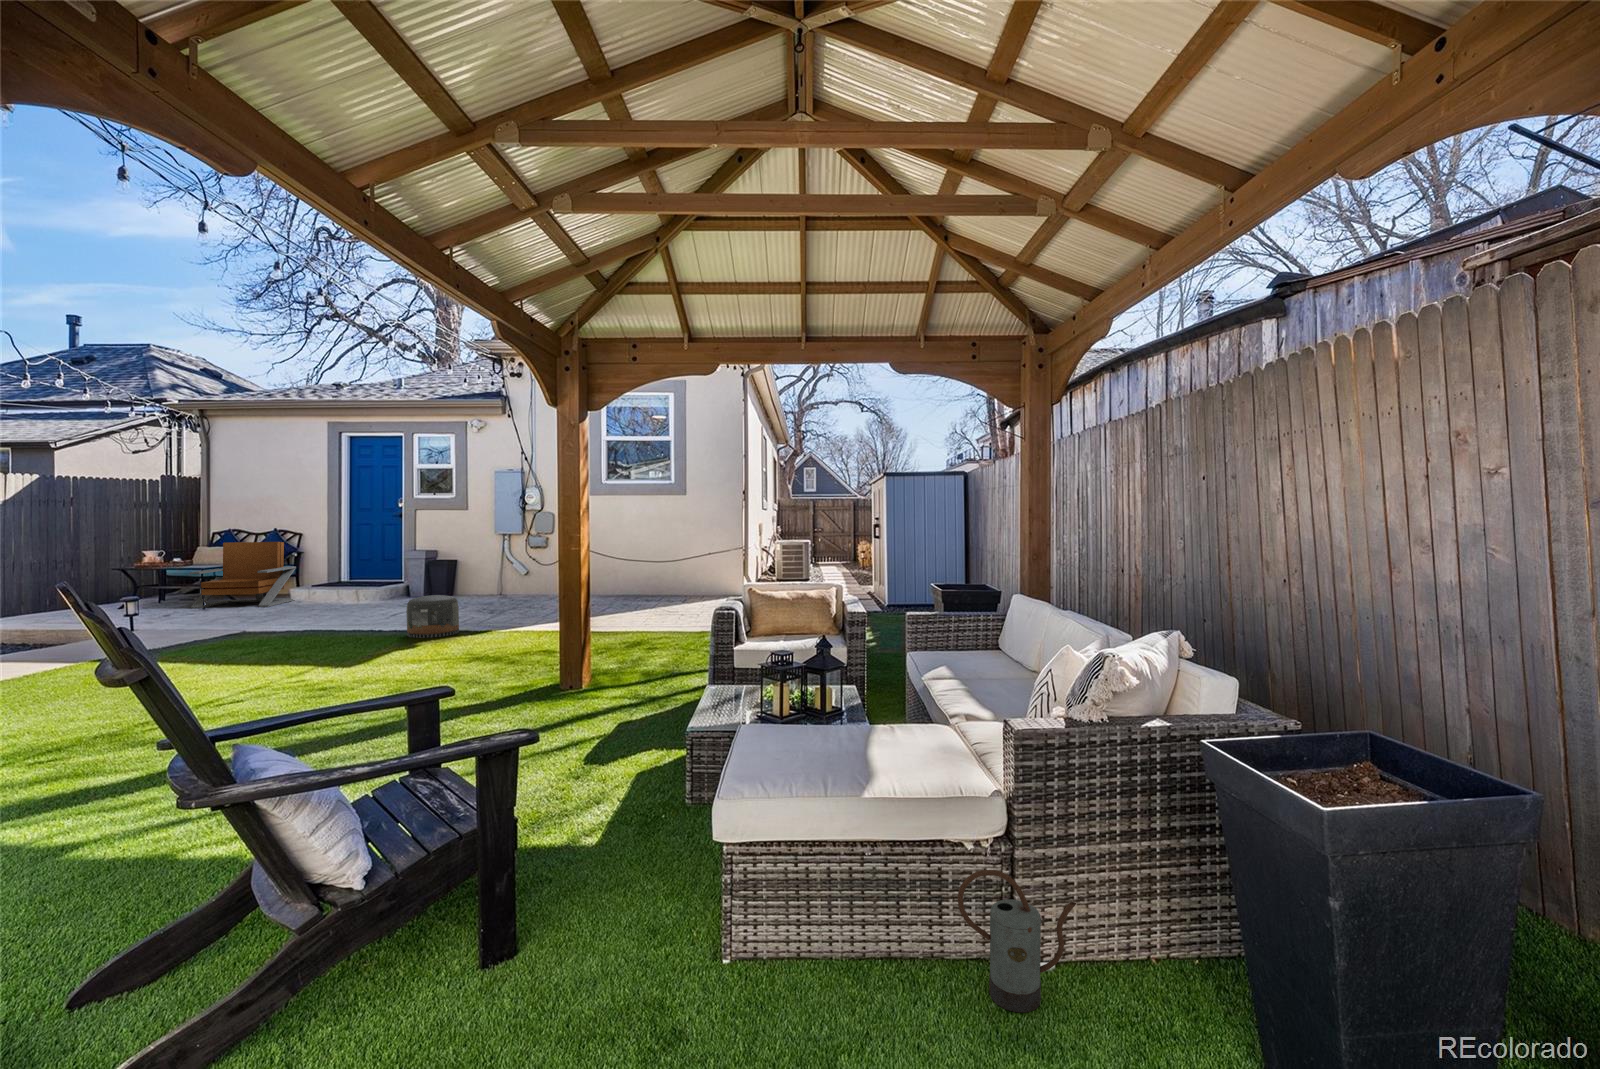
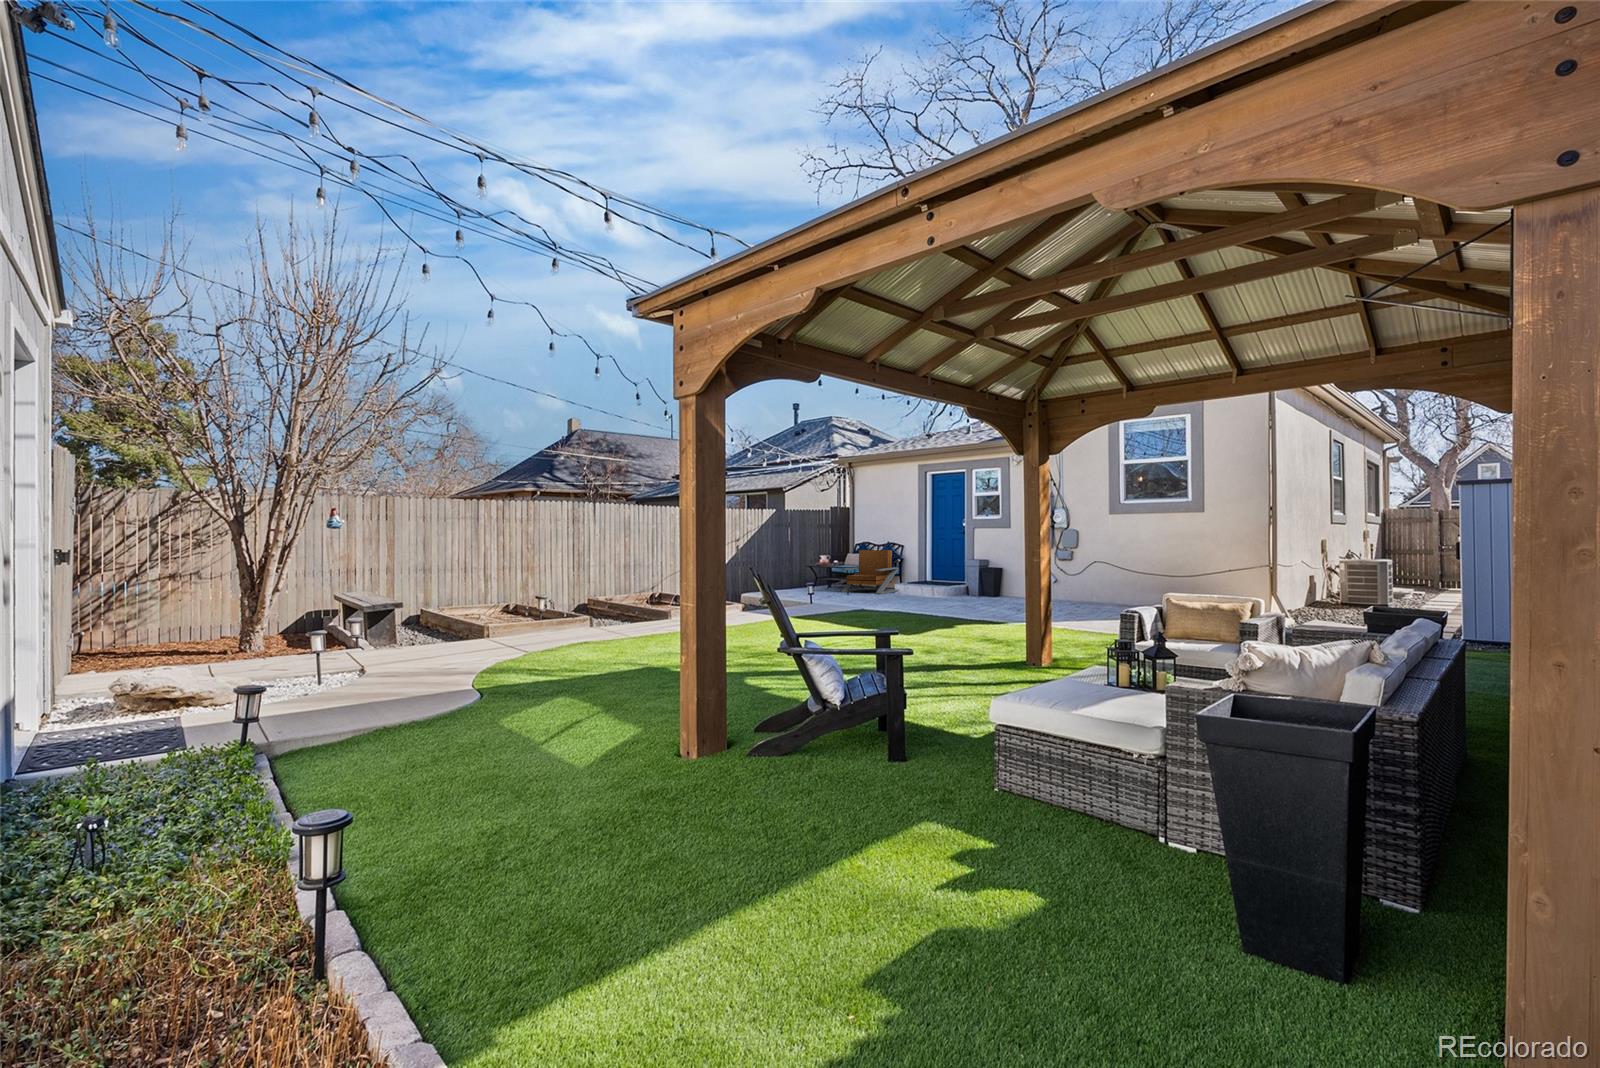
pouf: present [406,595,459,638] -> none [951,592,986,622]
watering can: present [958,870,1076,1012] -> none [1115,766,1186,858]

